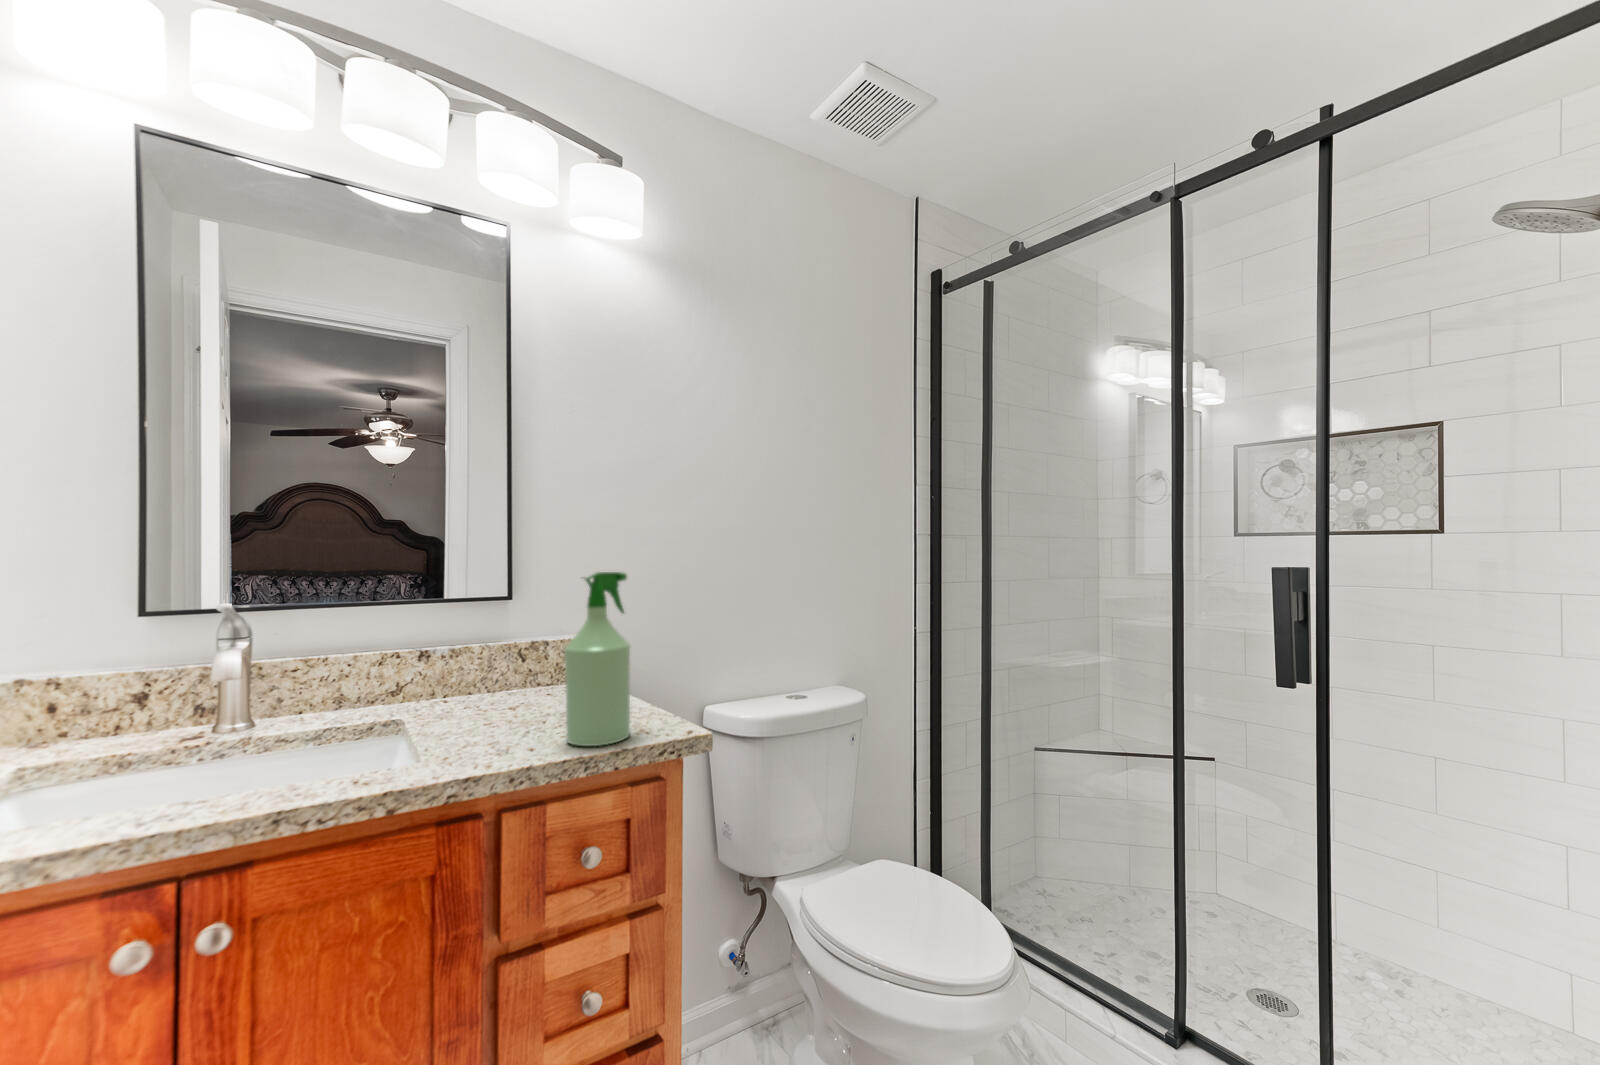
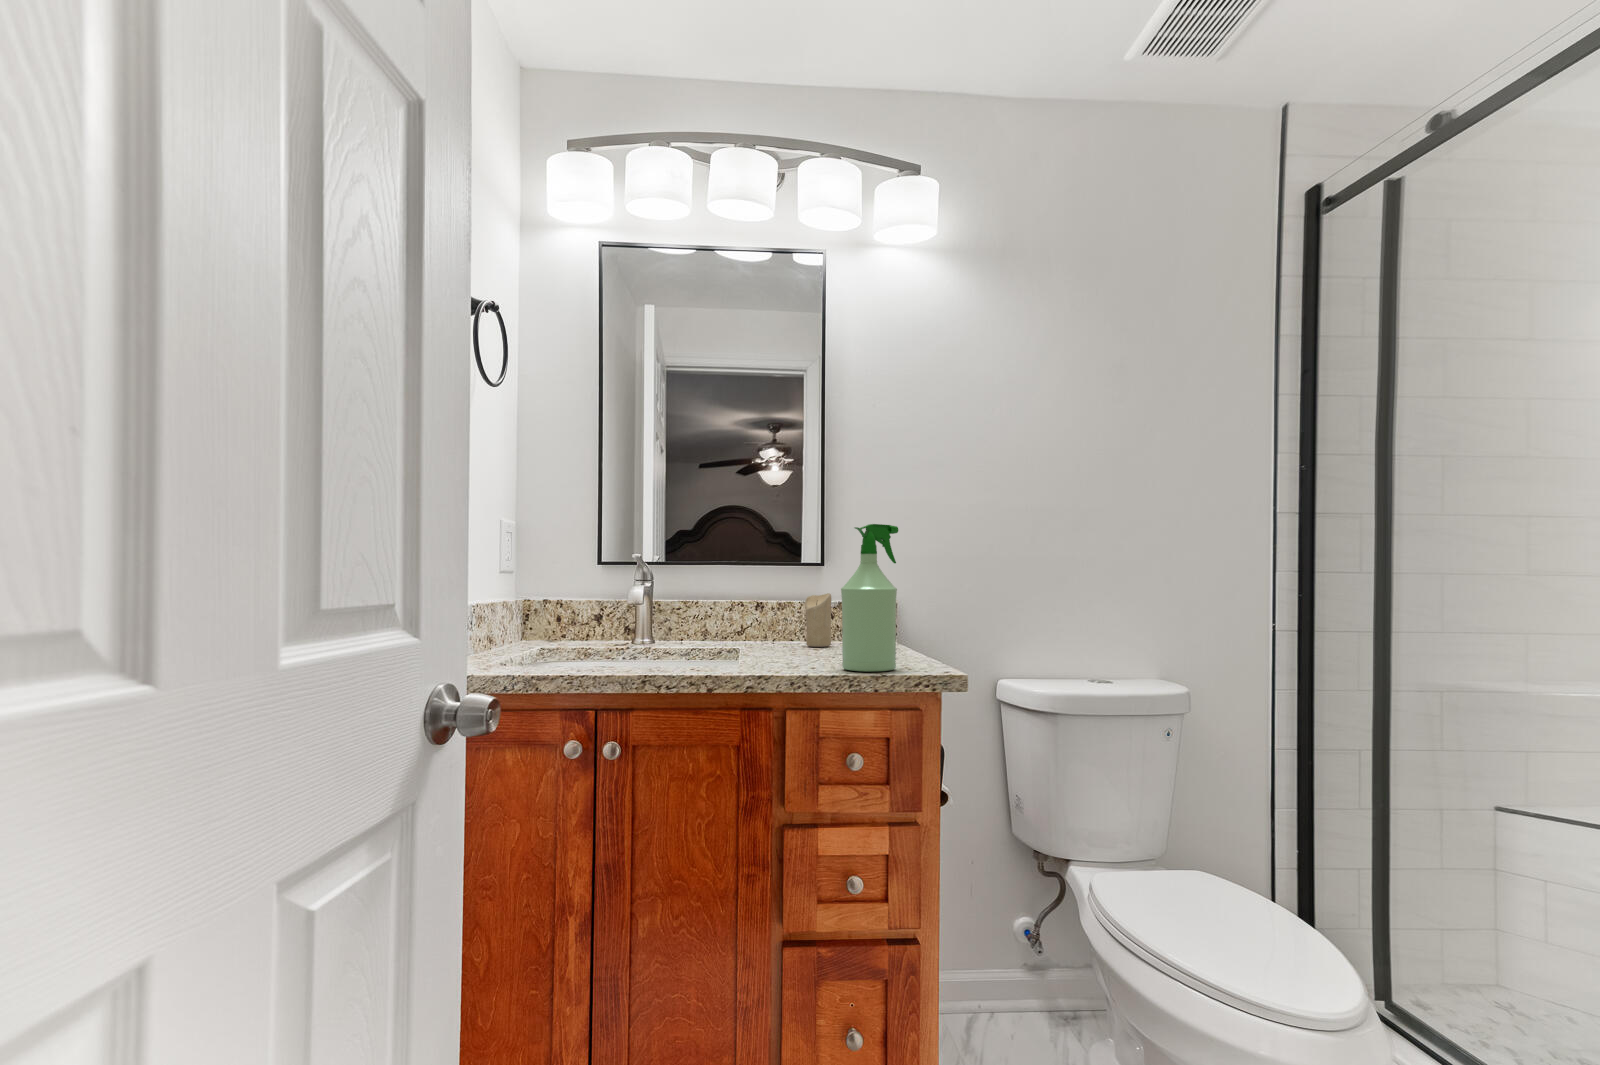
candle: none [488,635,519,695] -> present [805,593,831,647]

